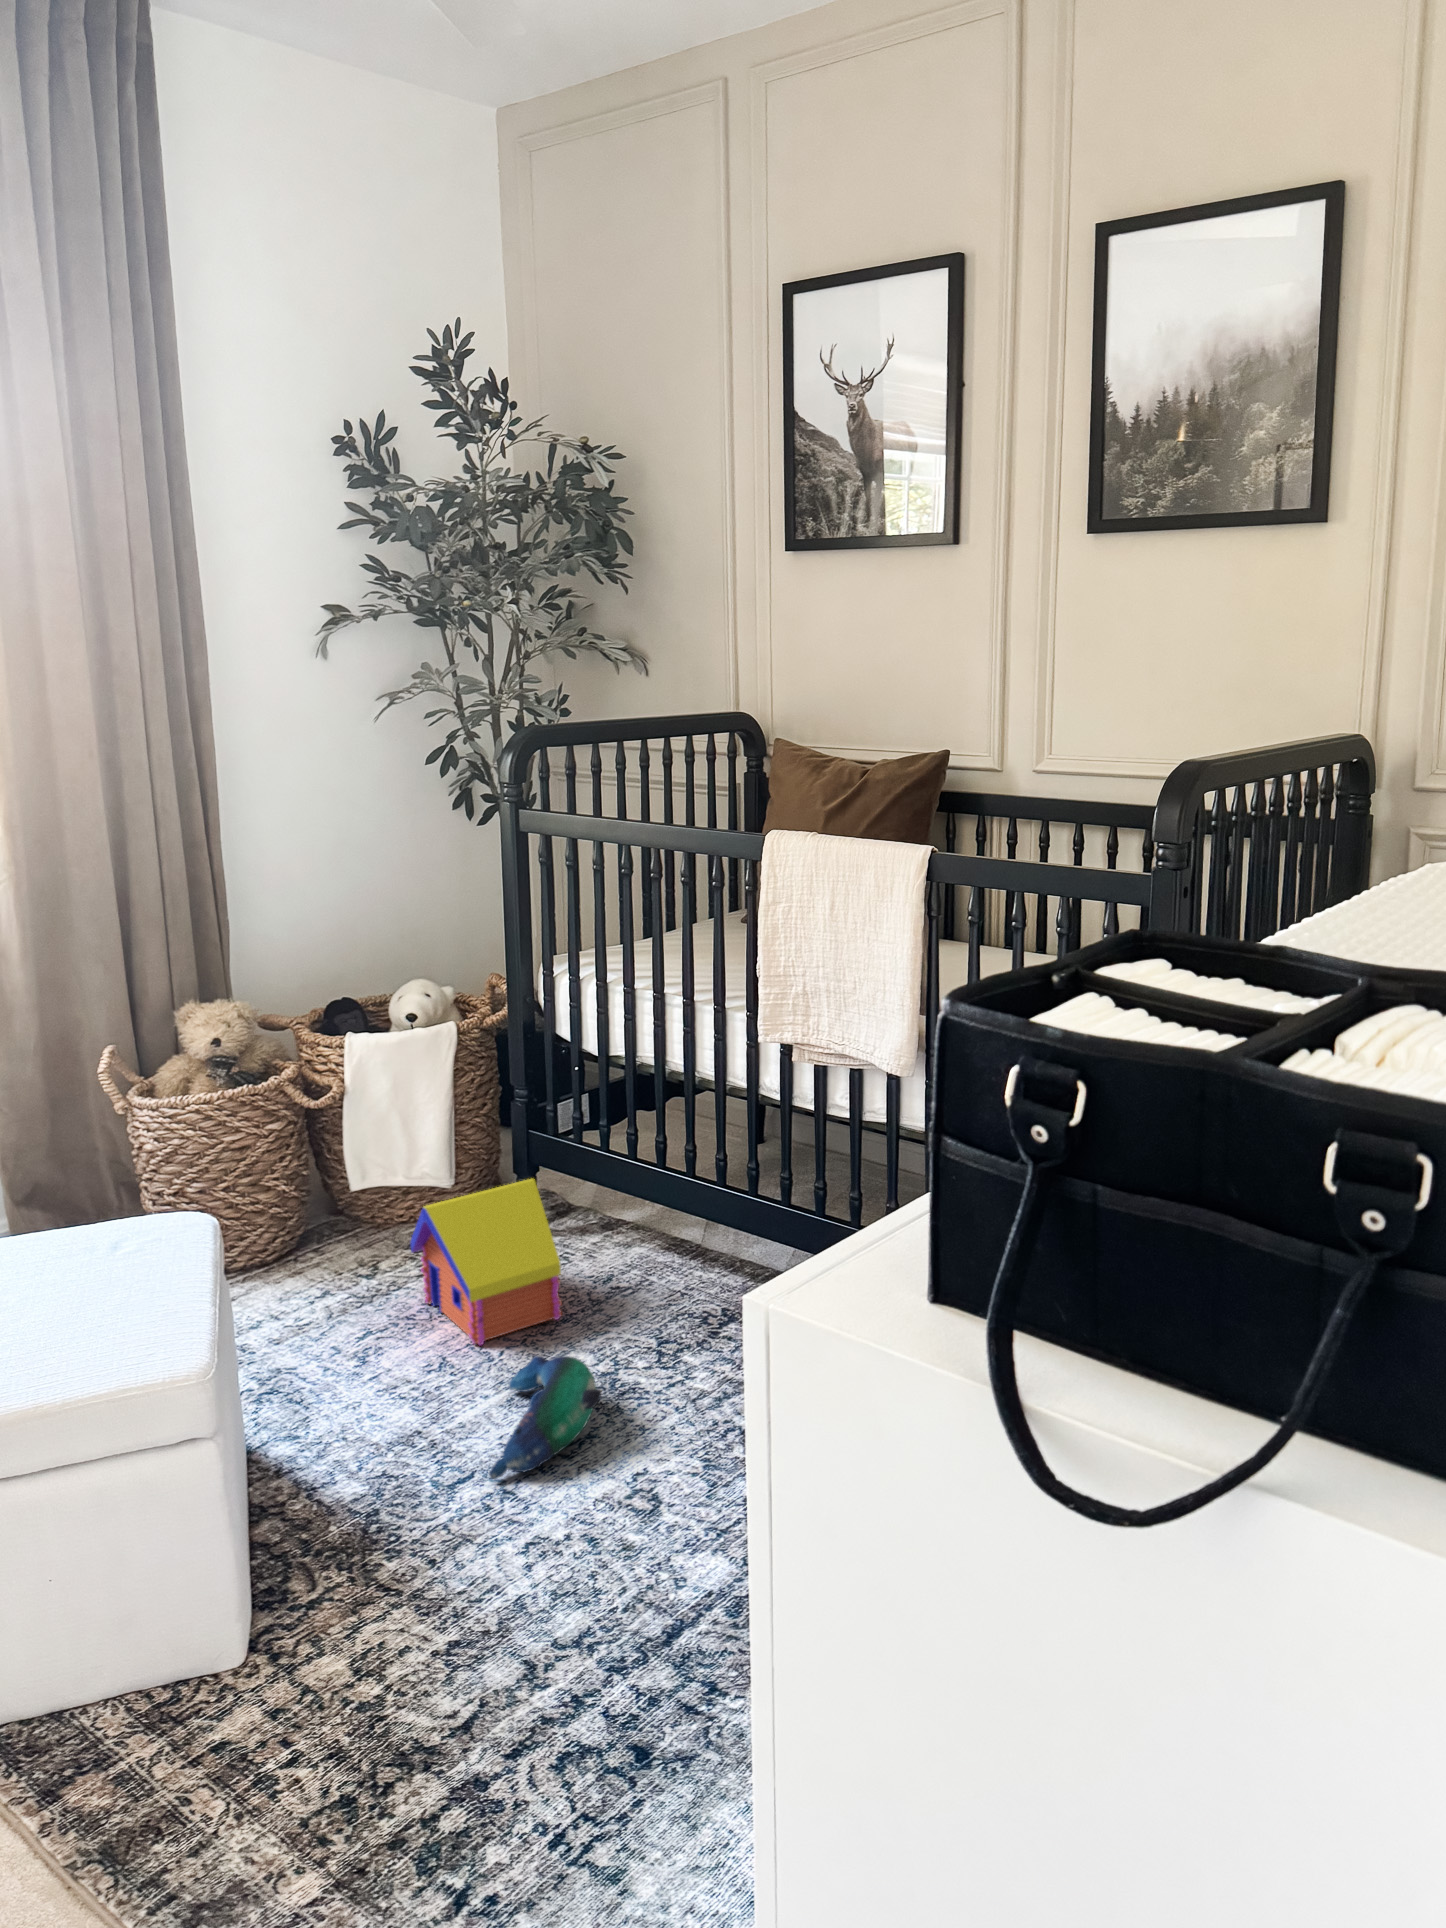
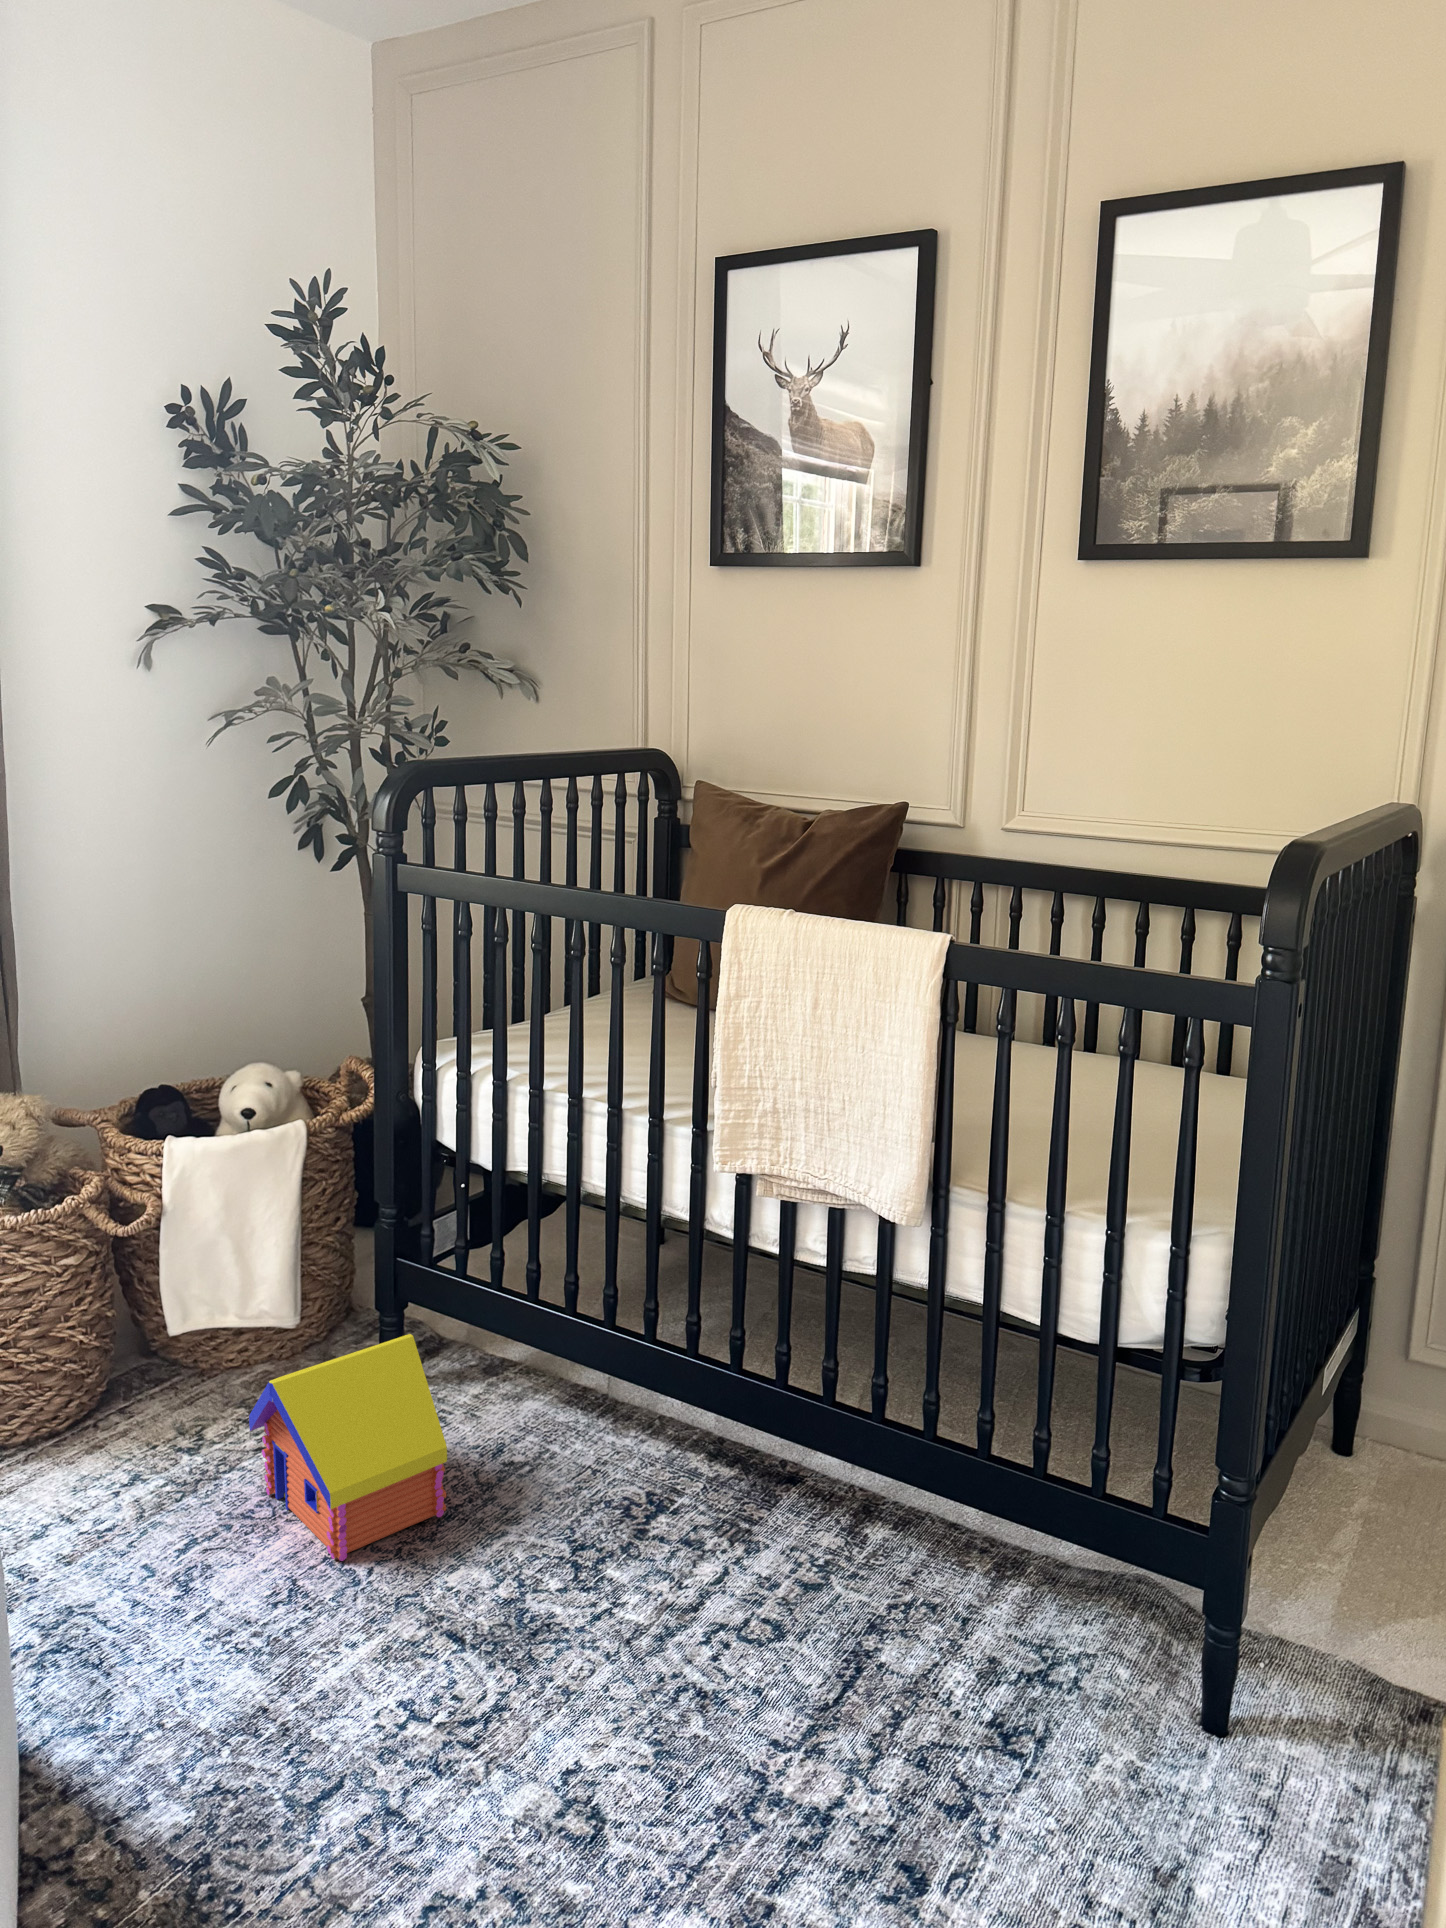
plush toy: present [489,1356,602,1479] -> none [366,1584,516,1792]

